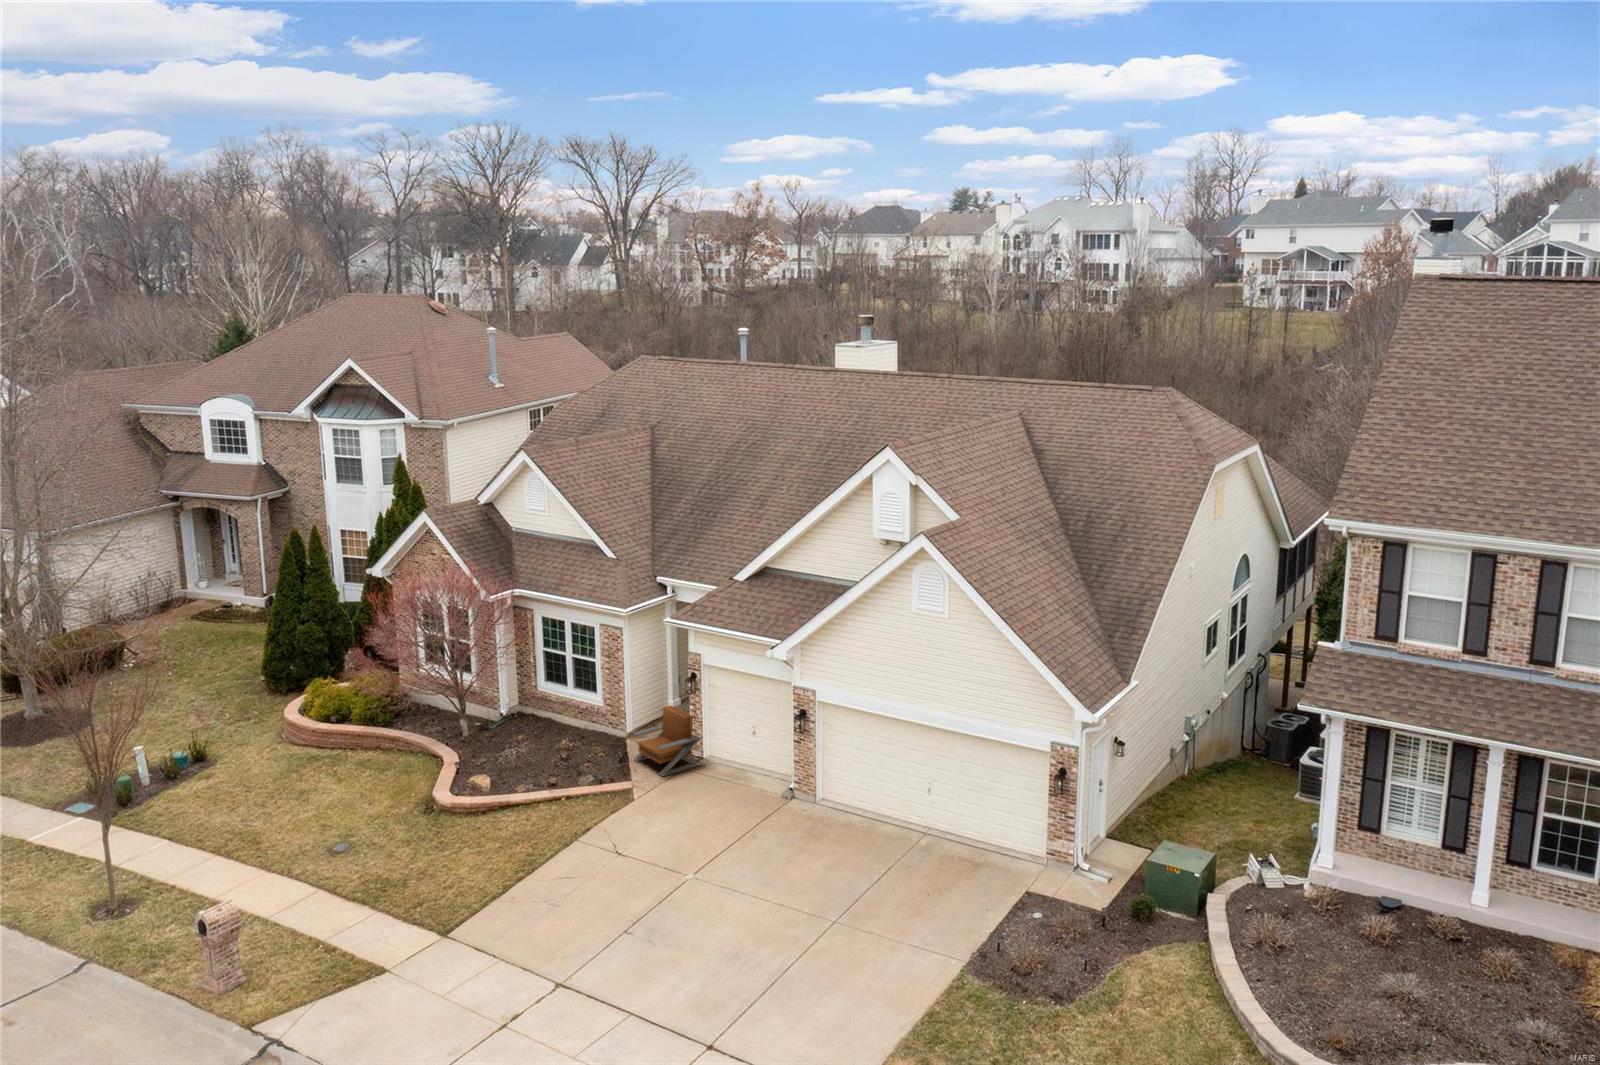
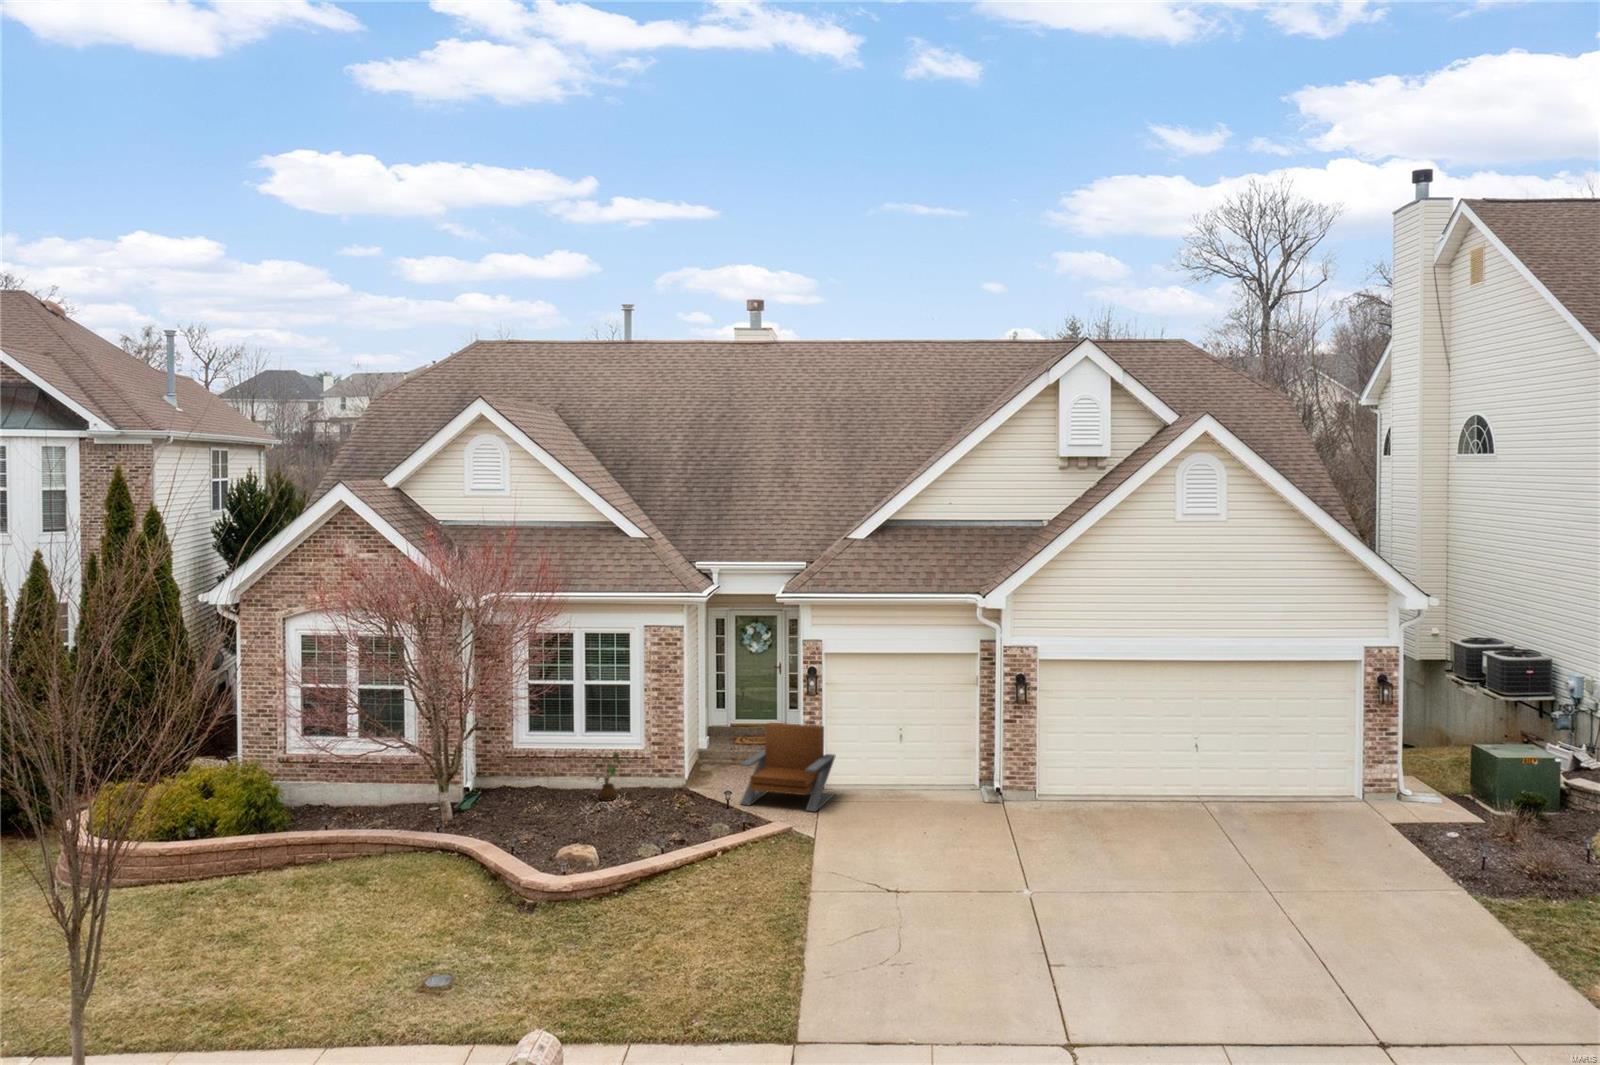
house plant: none [563,706,588,738] -> present [591,753,629,801]

